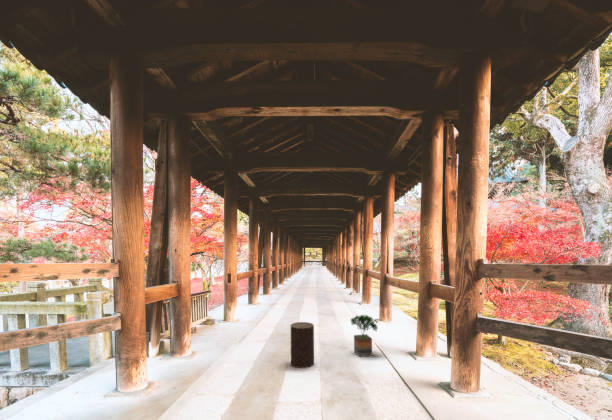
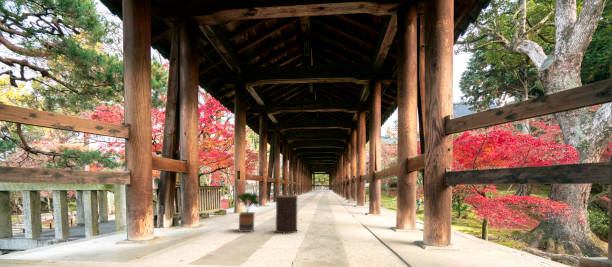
potted tree: present [351,315,377,357] -> present [237,193,260,232]

